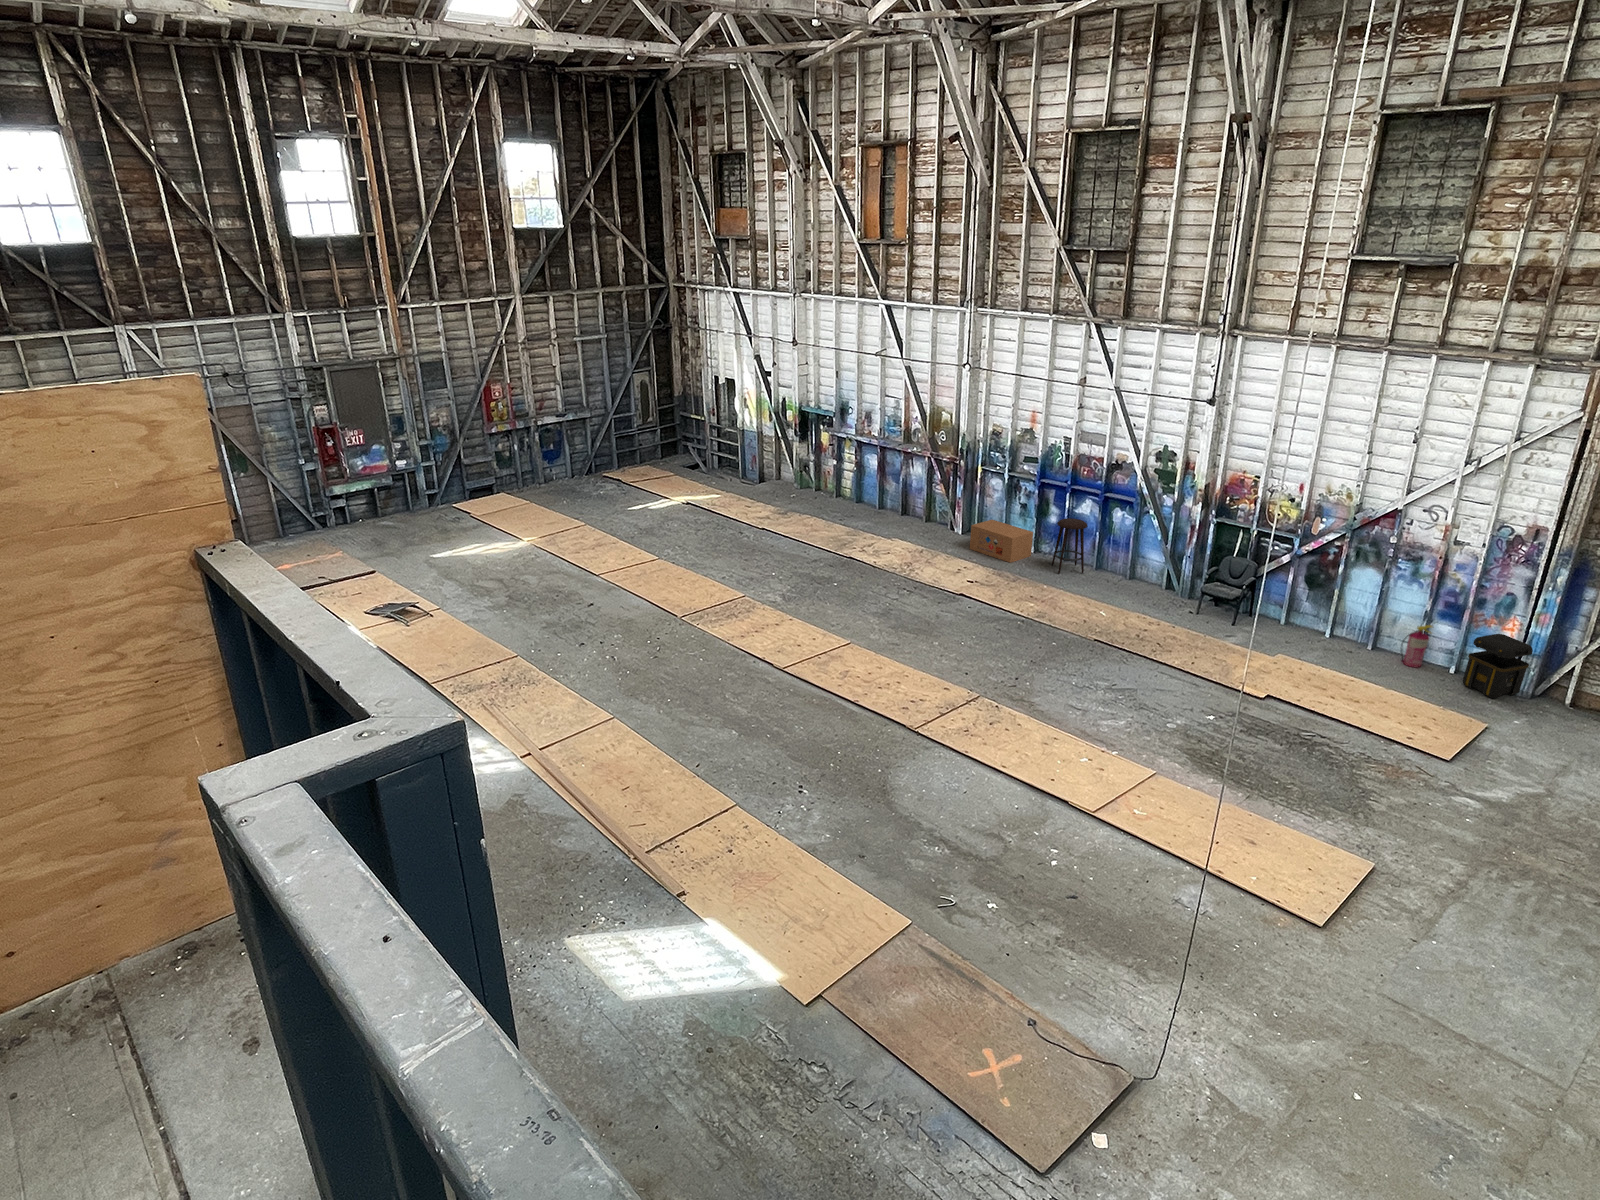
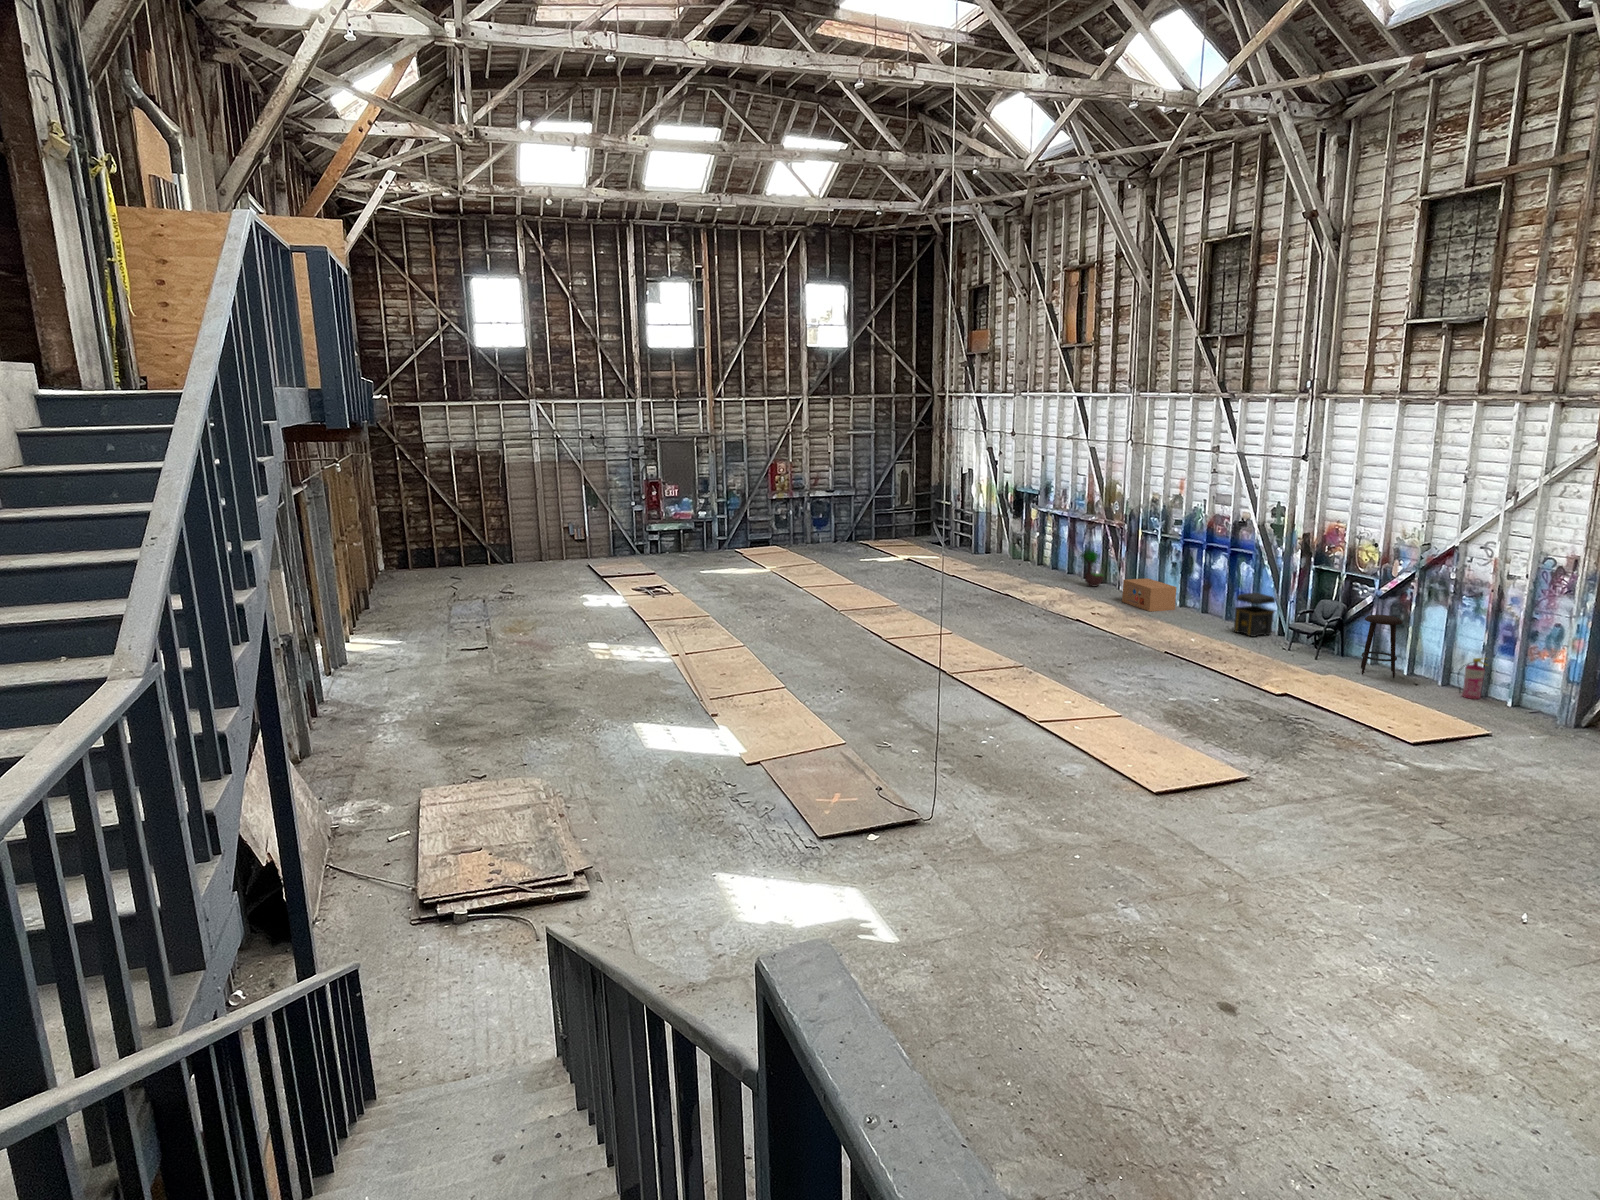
potted tree: none [900,480,930,525] -> present [1079,550,1103,587]
stool: present [1052,518,1088,574] -> present [1361,615,1403,678]
toolbox: present [1463,634,1533,698] -> present [1234,593,1275,636]

